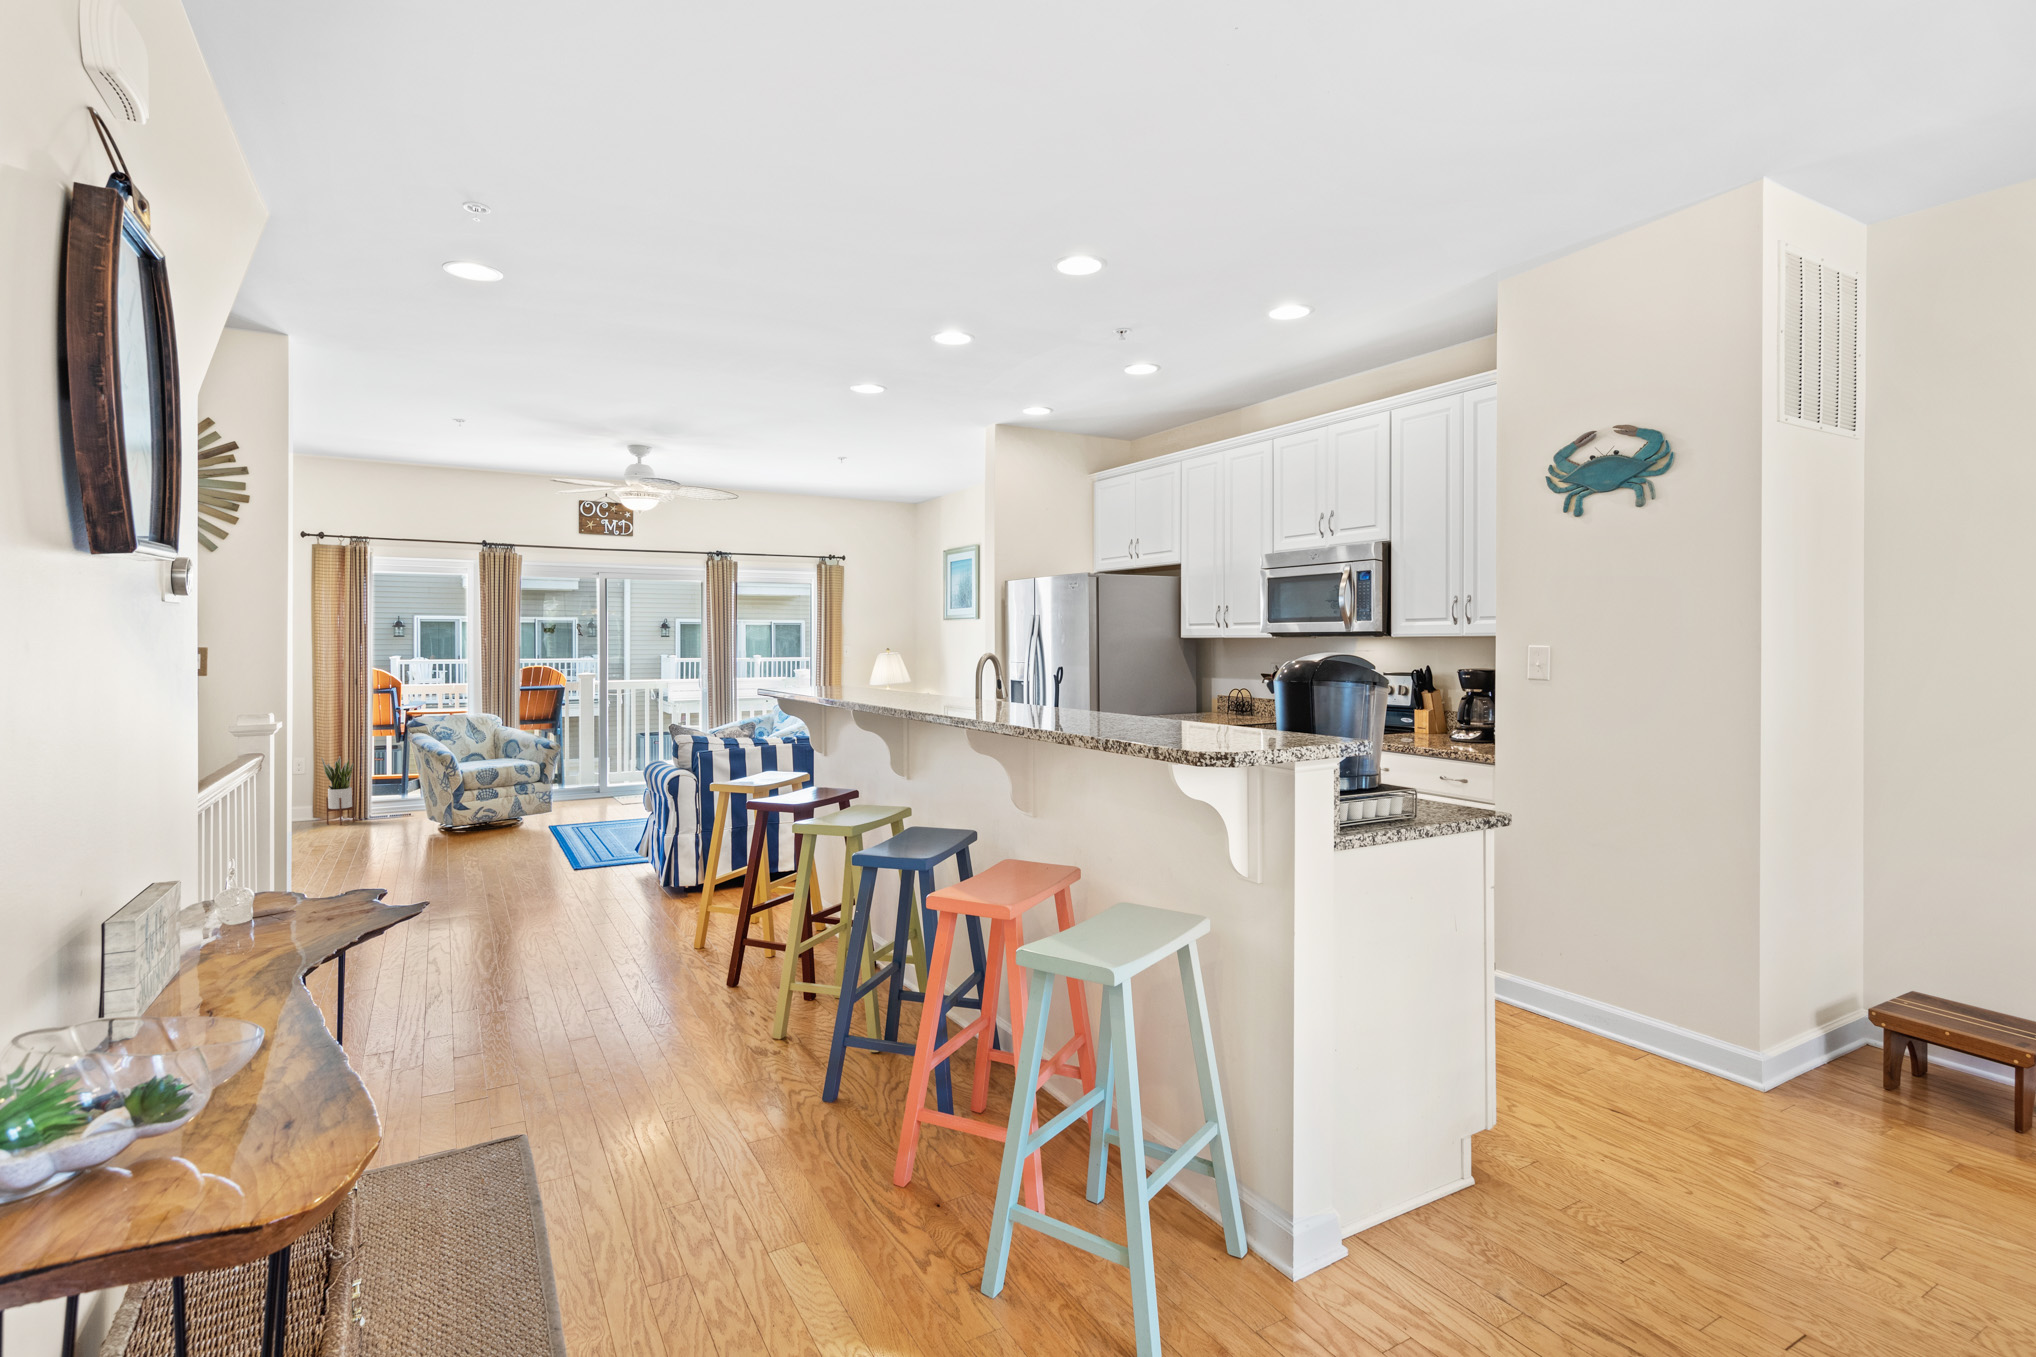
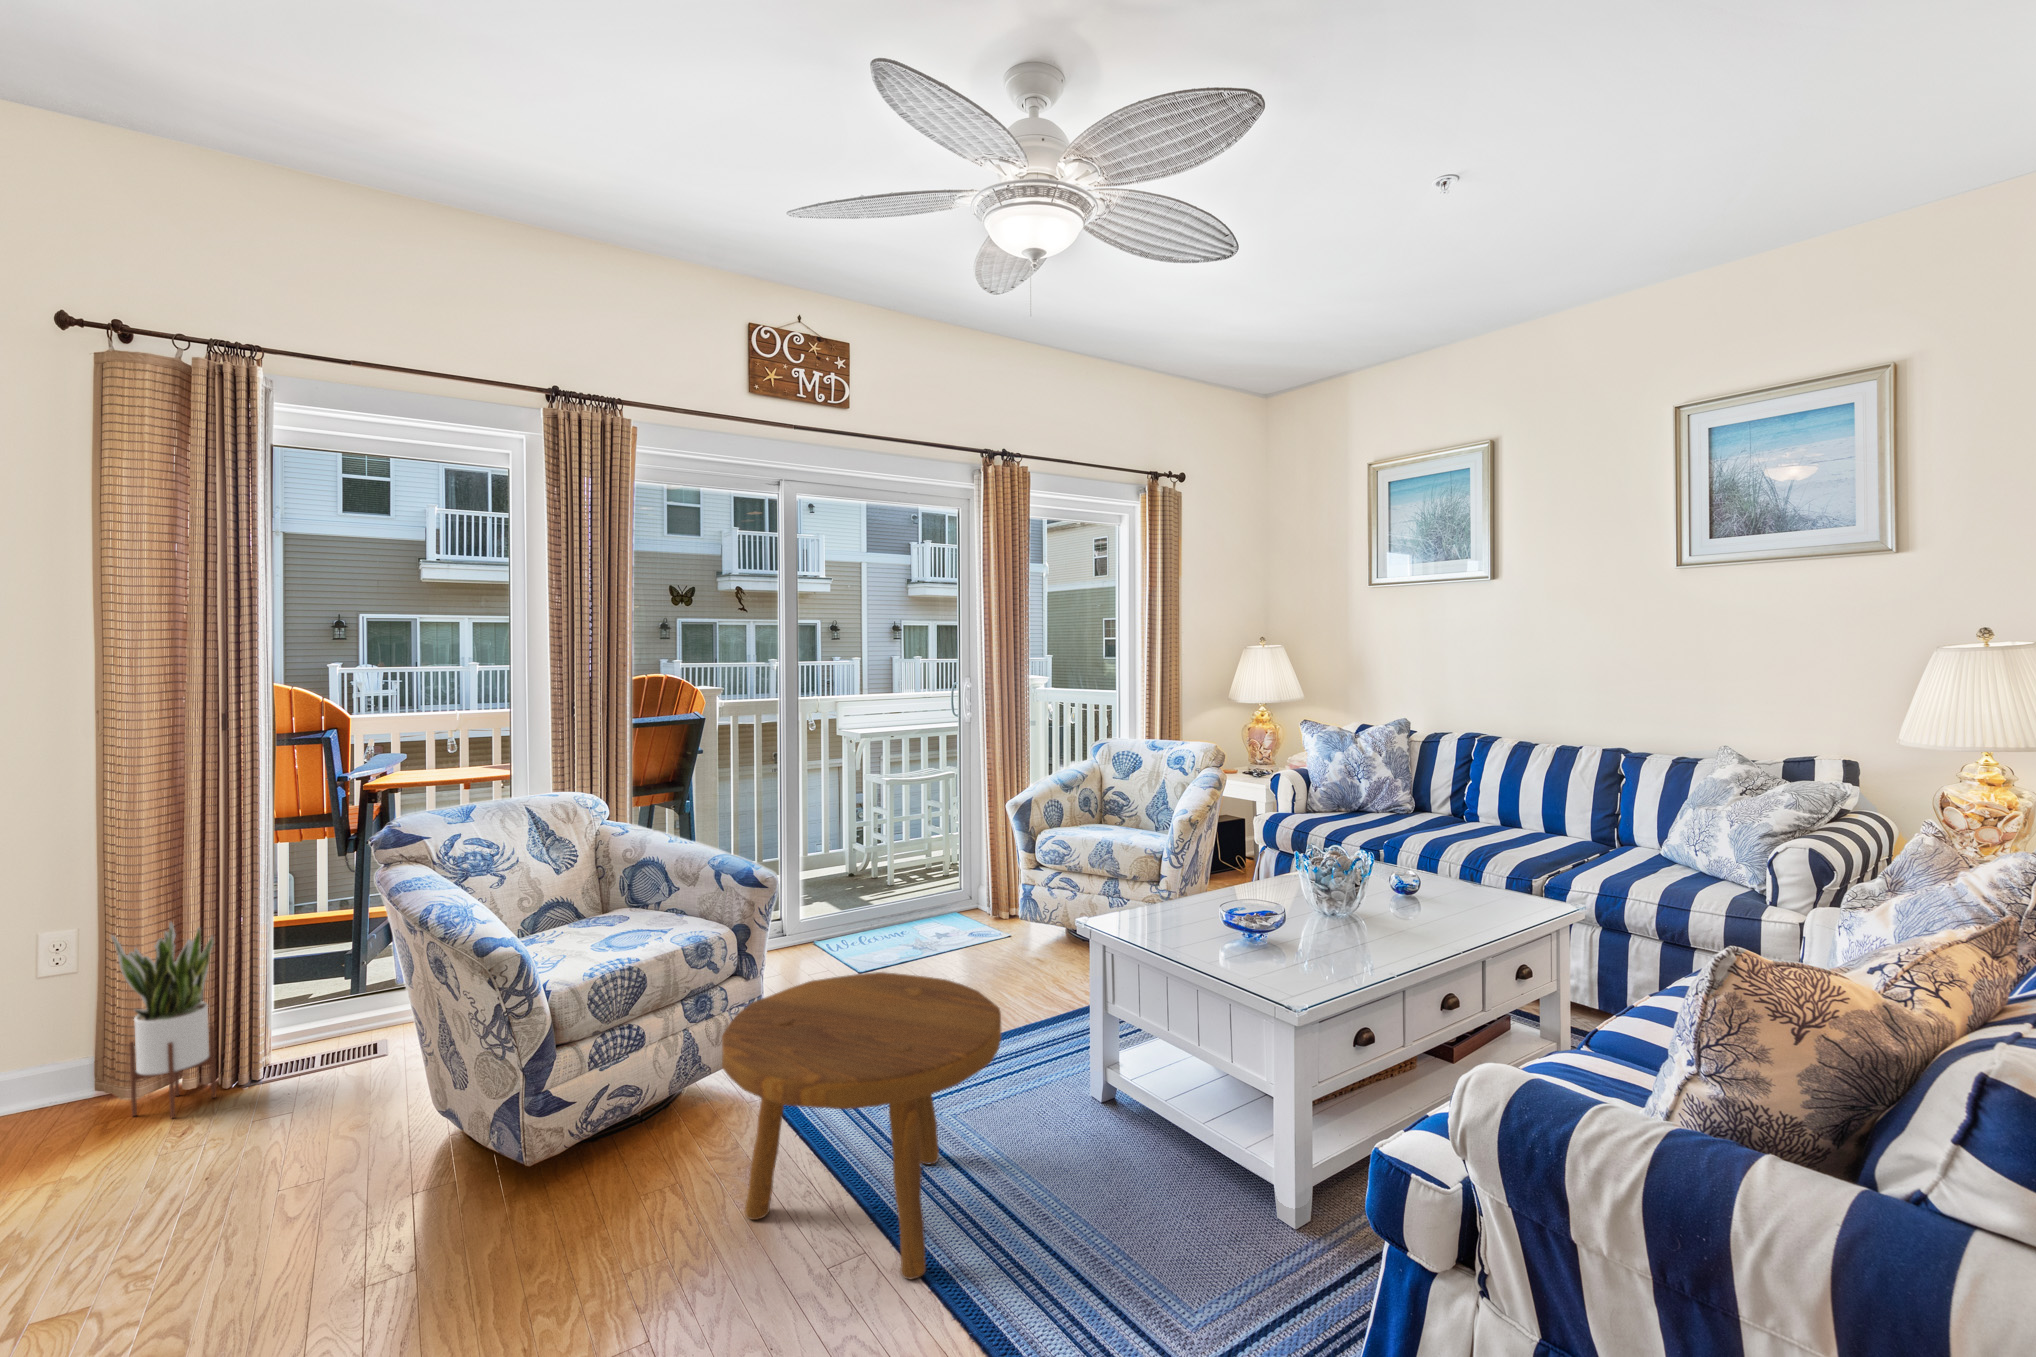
footstool: none [508,773,605,850] -> present [722,972,1001,1279]

